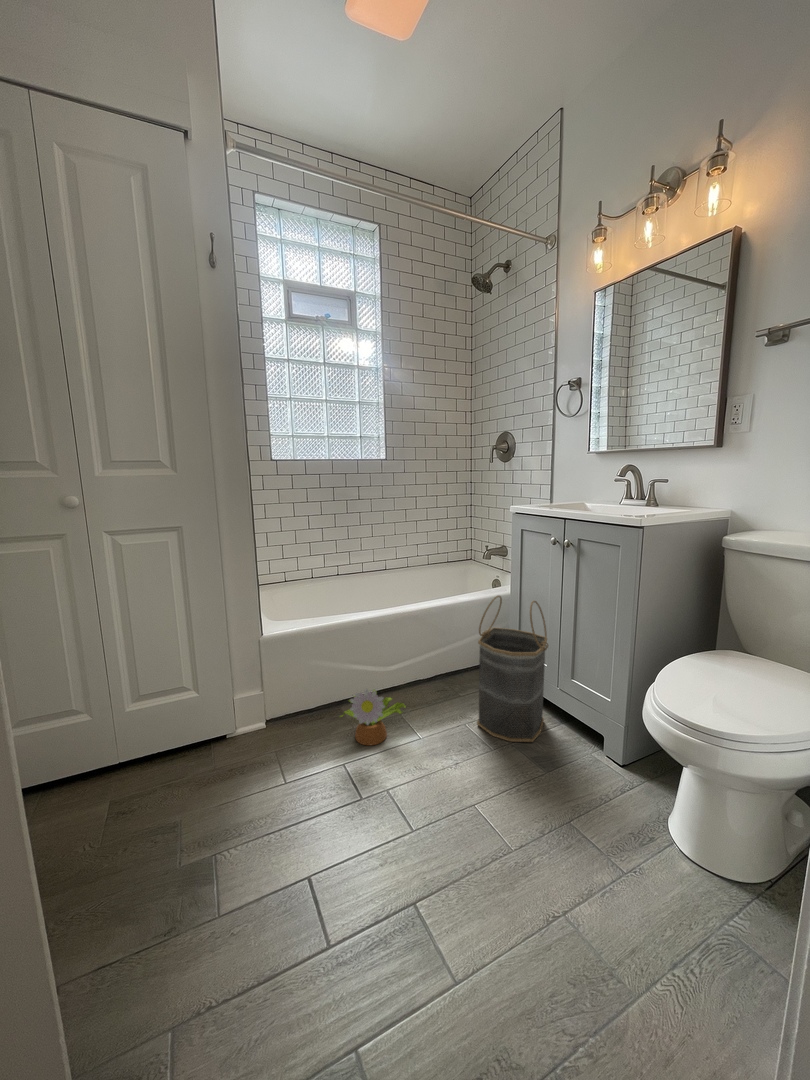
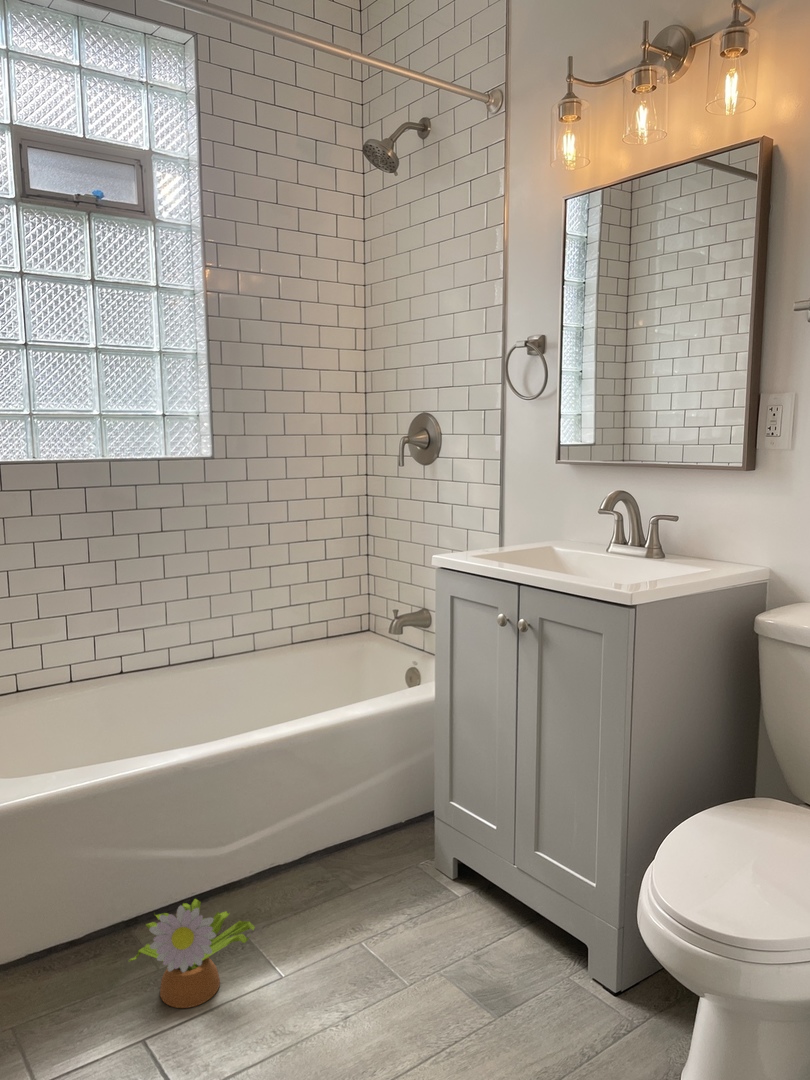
basket: present [477,596,548,742] -> none [381,716,498,971]

